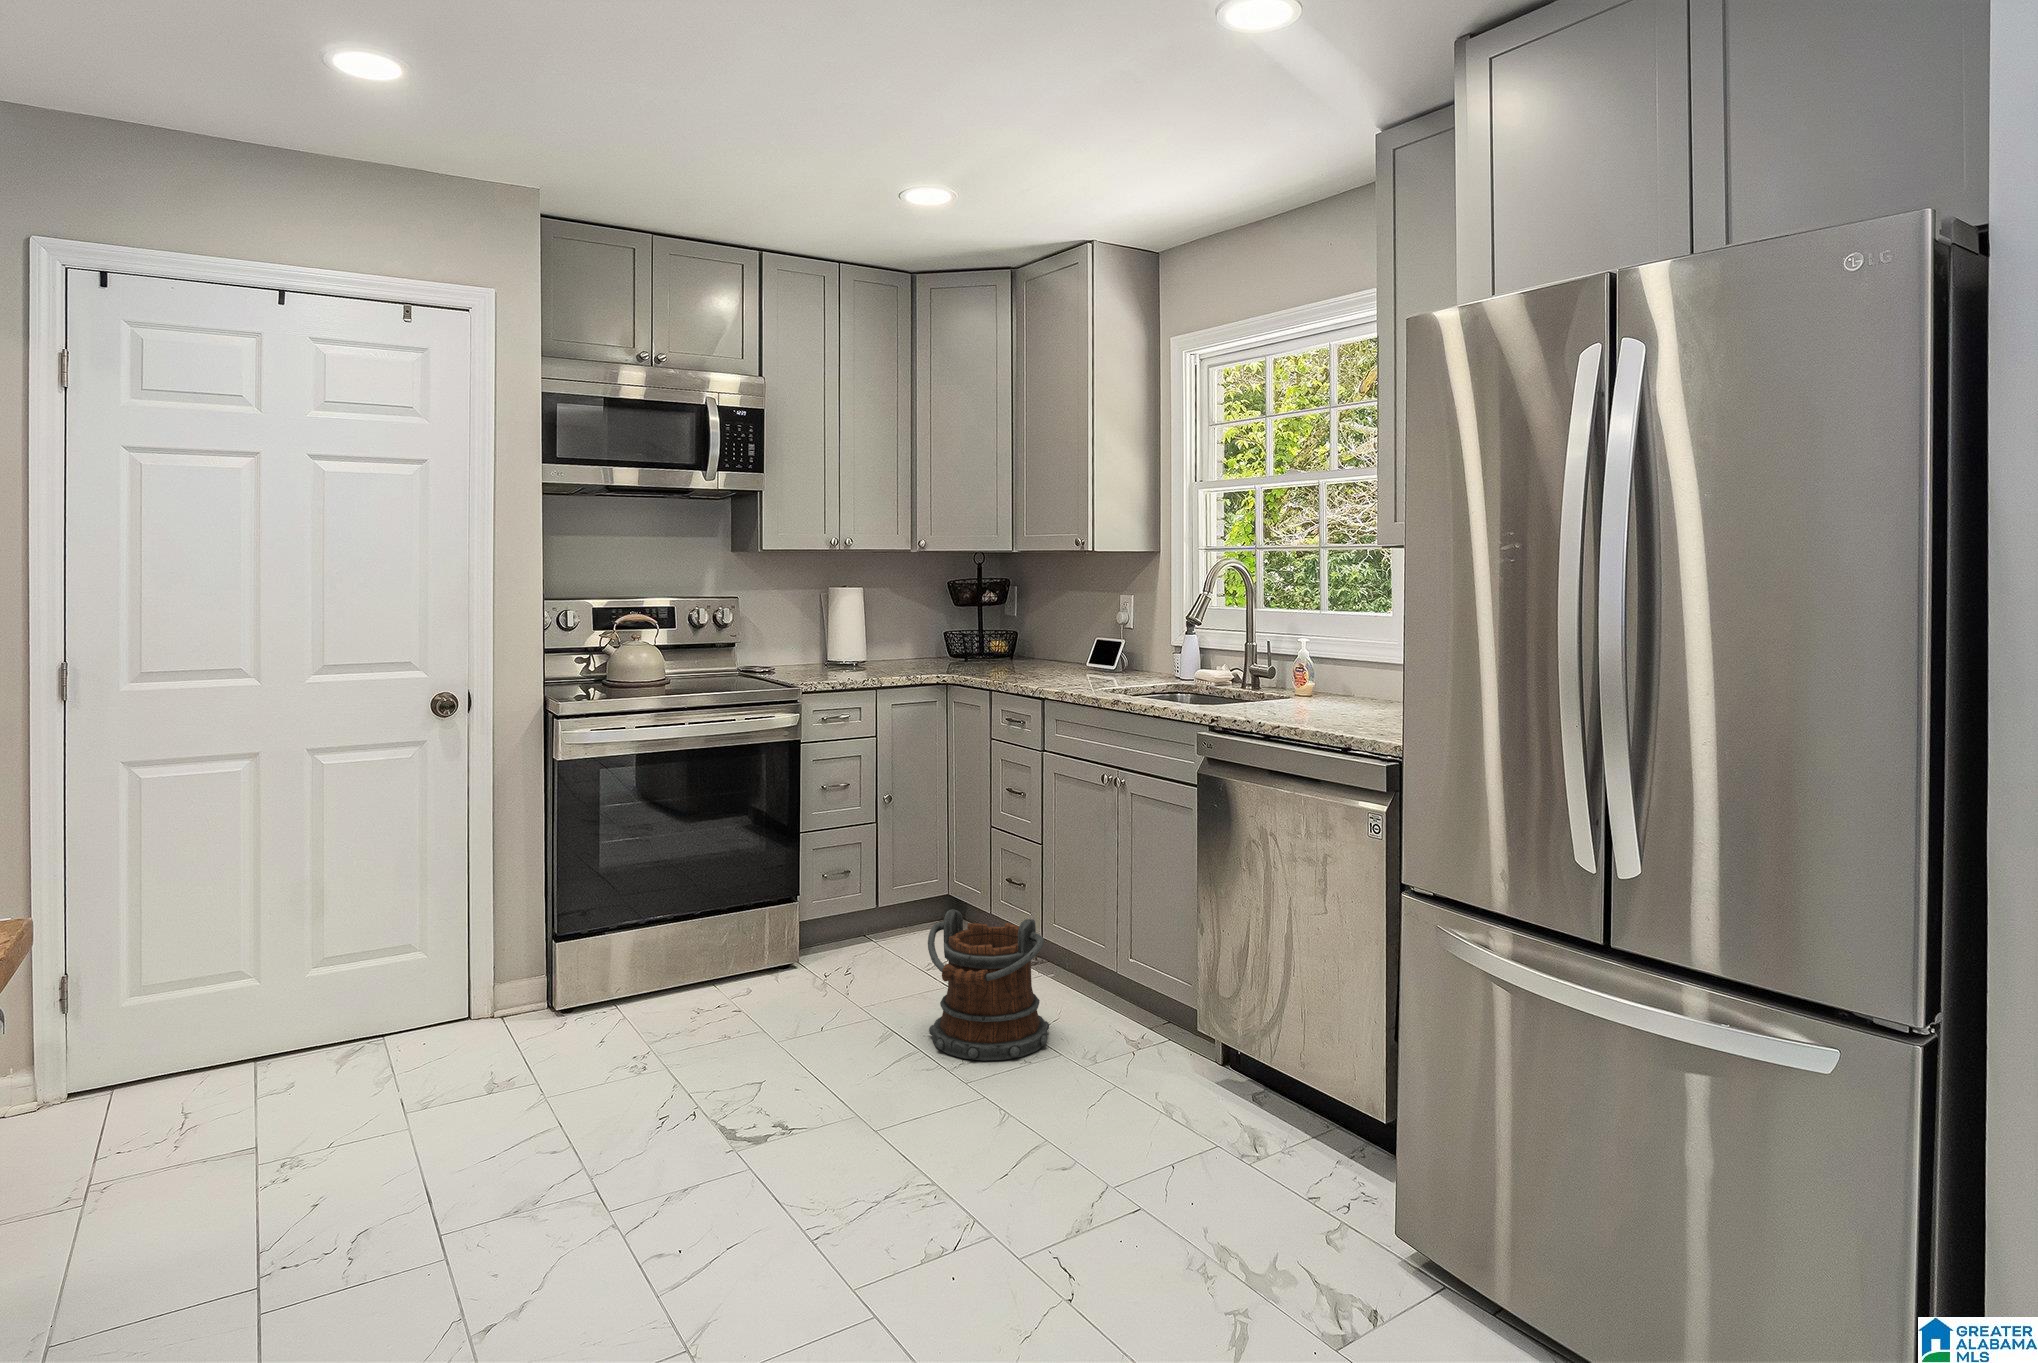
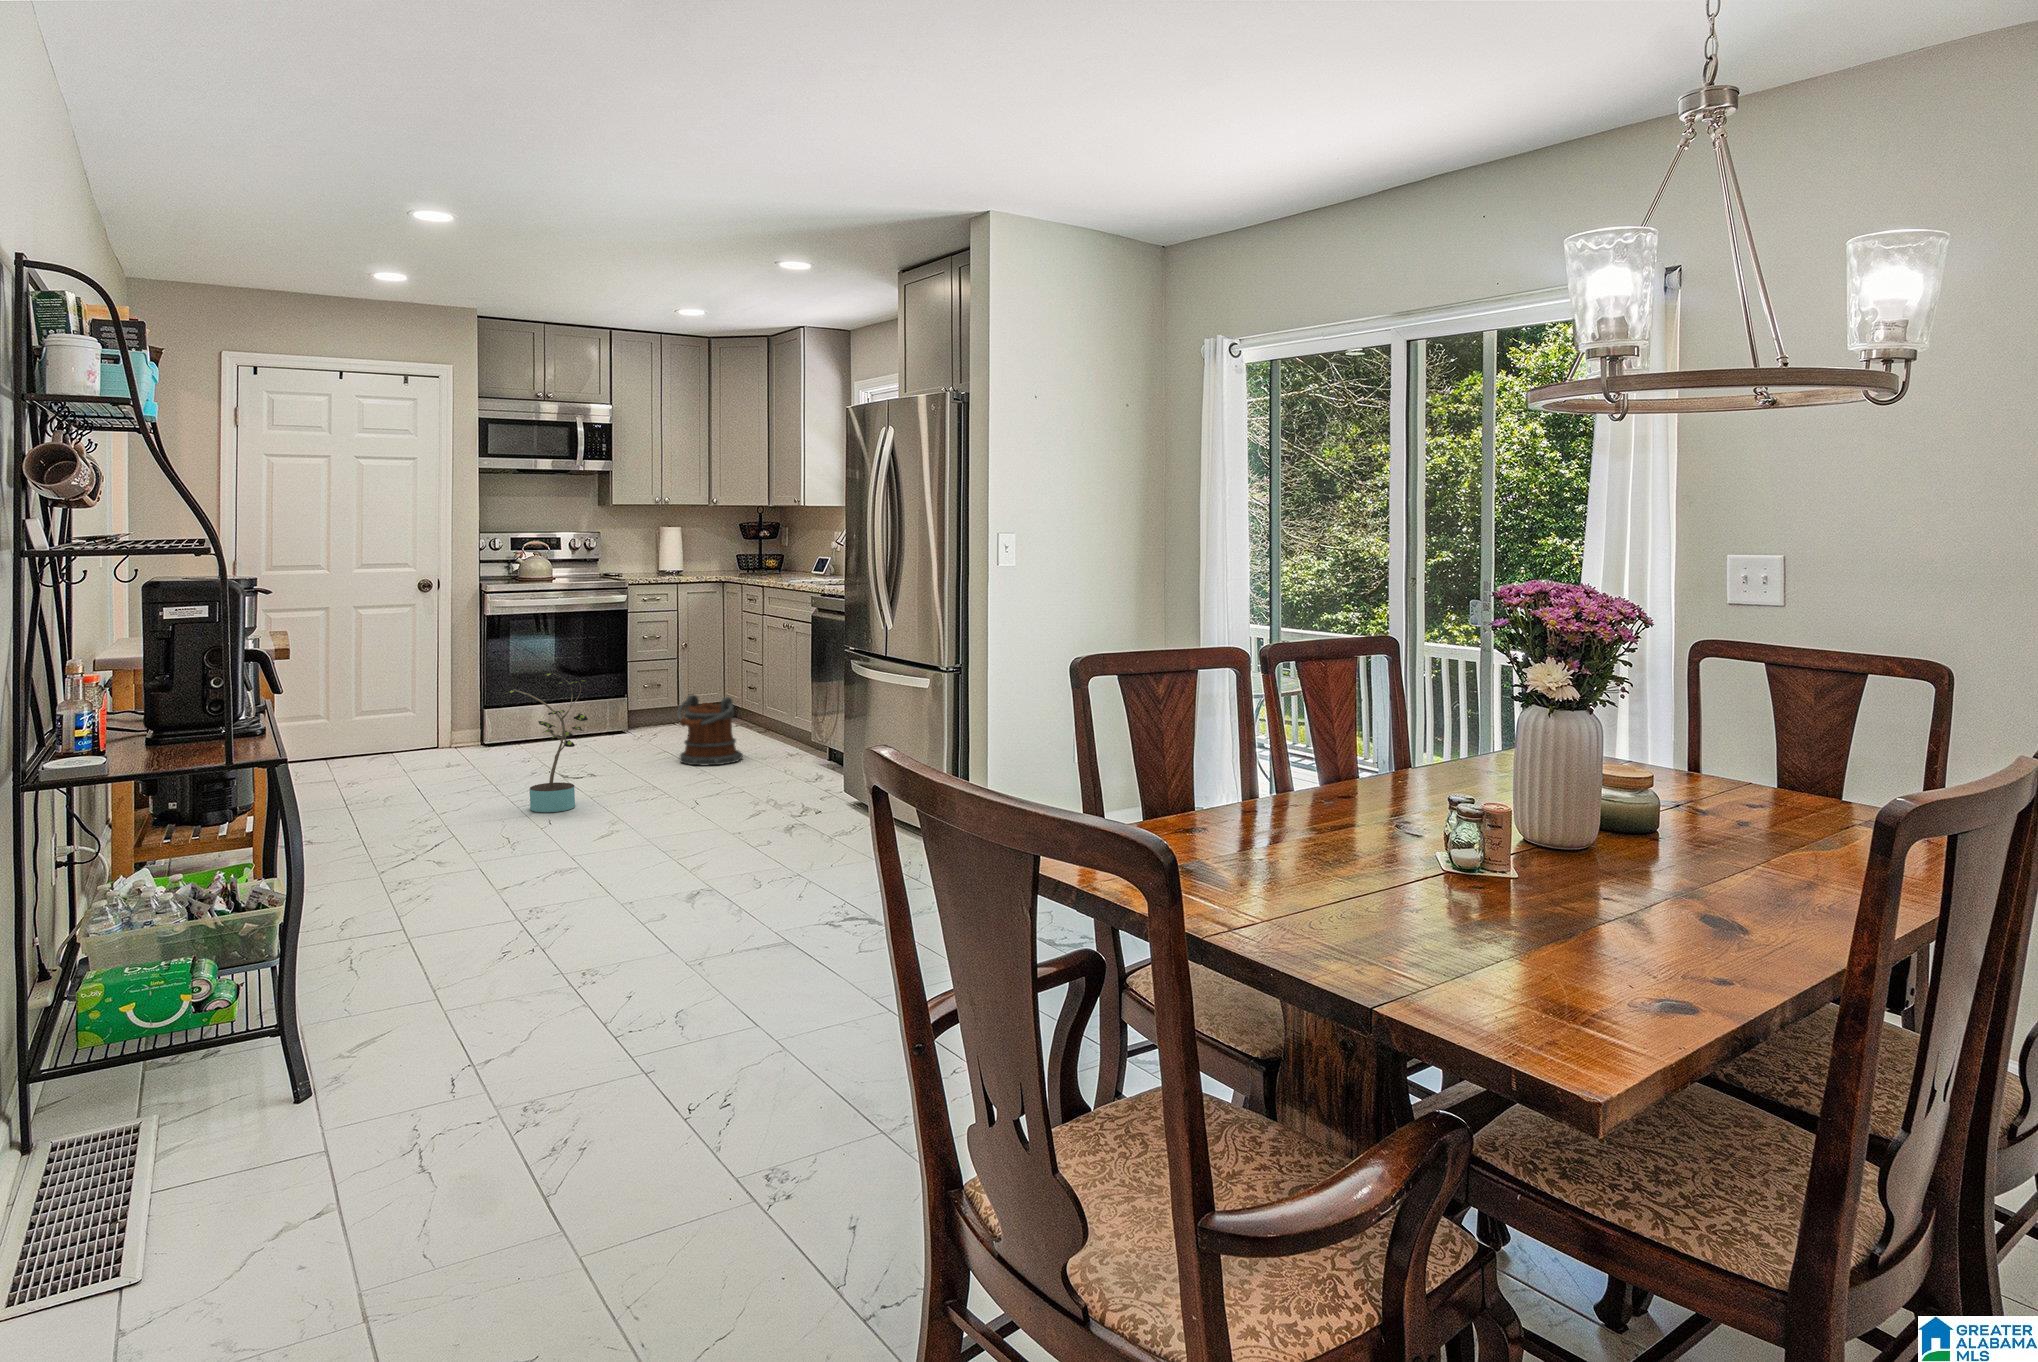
potted plant: none [637,939,842,1303] -> present [504,673,588,812]

